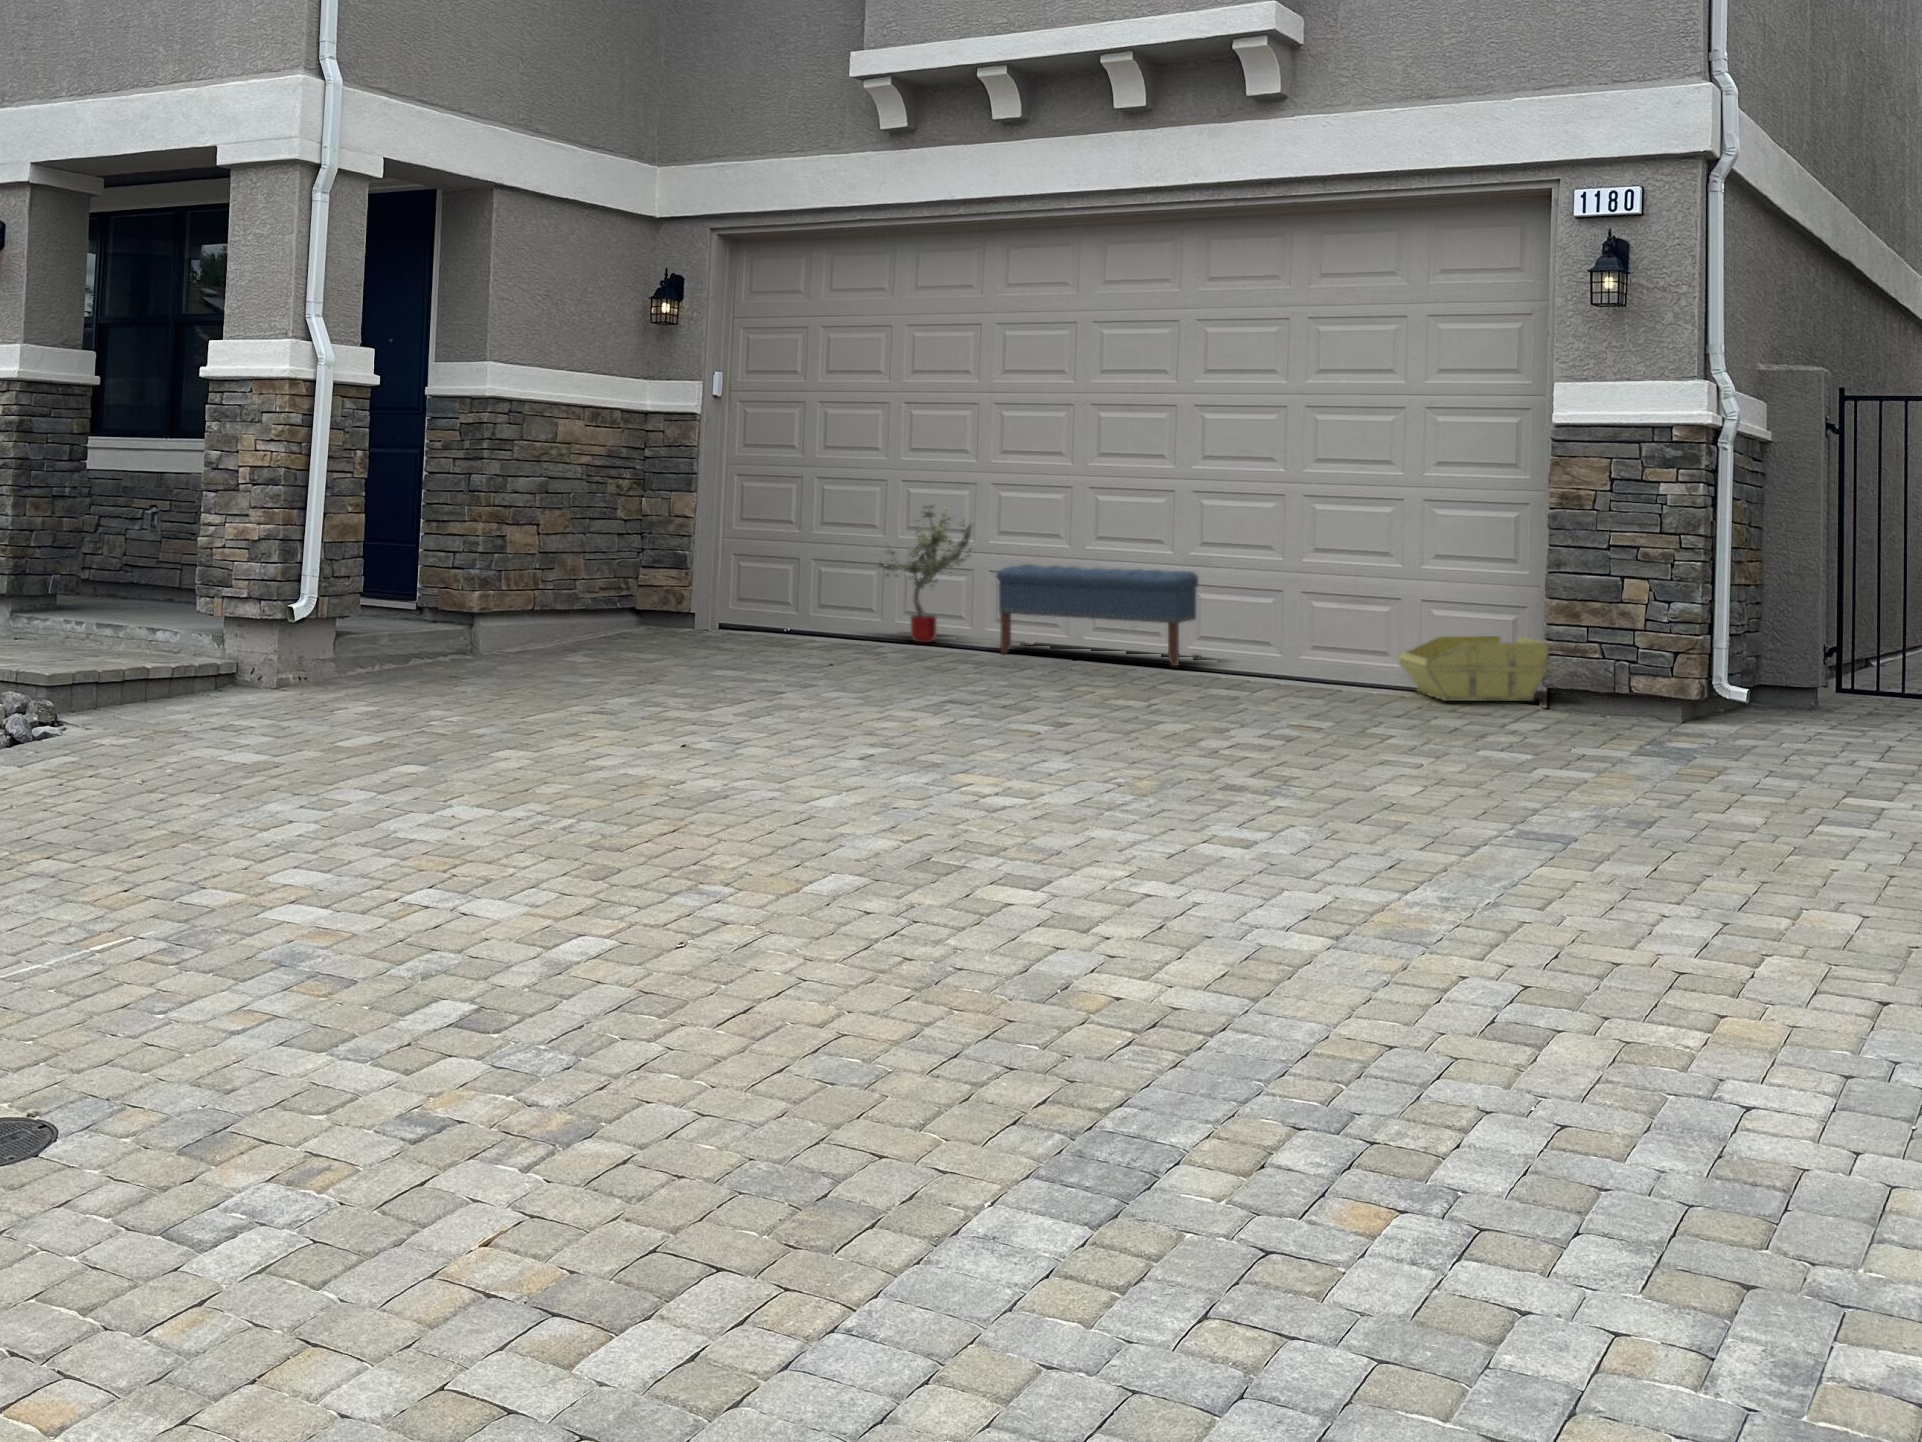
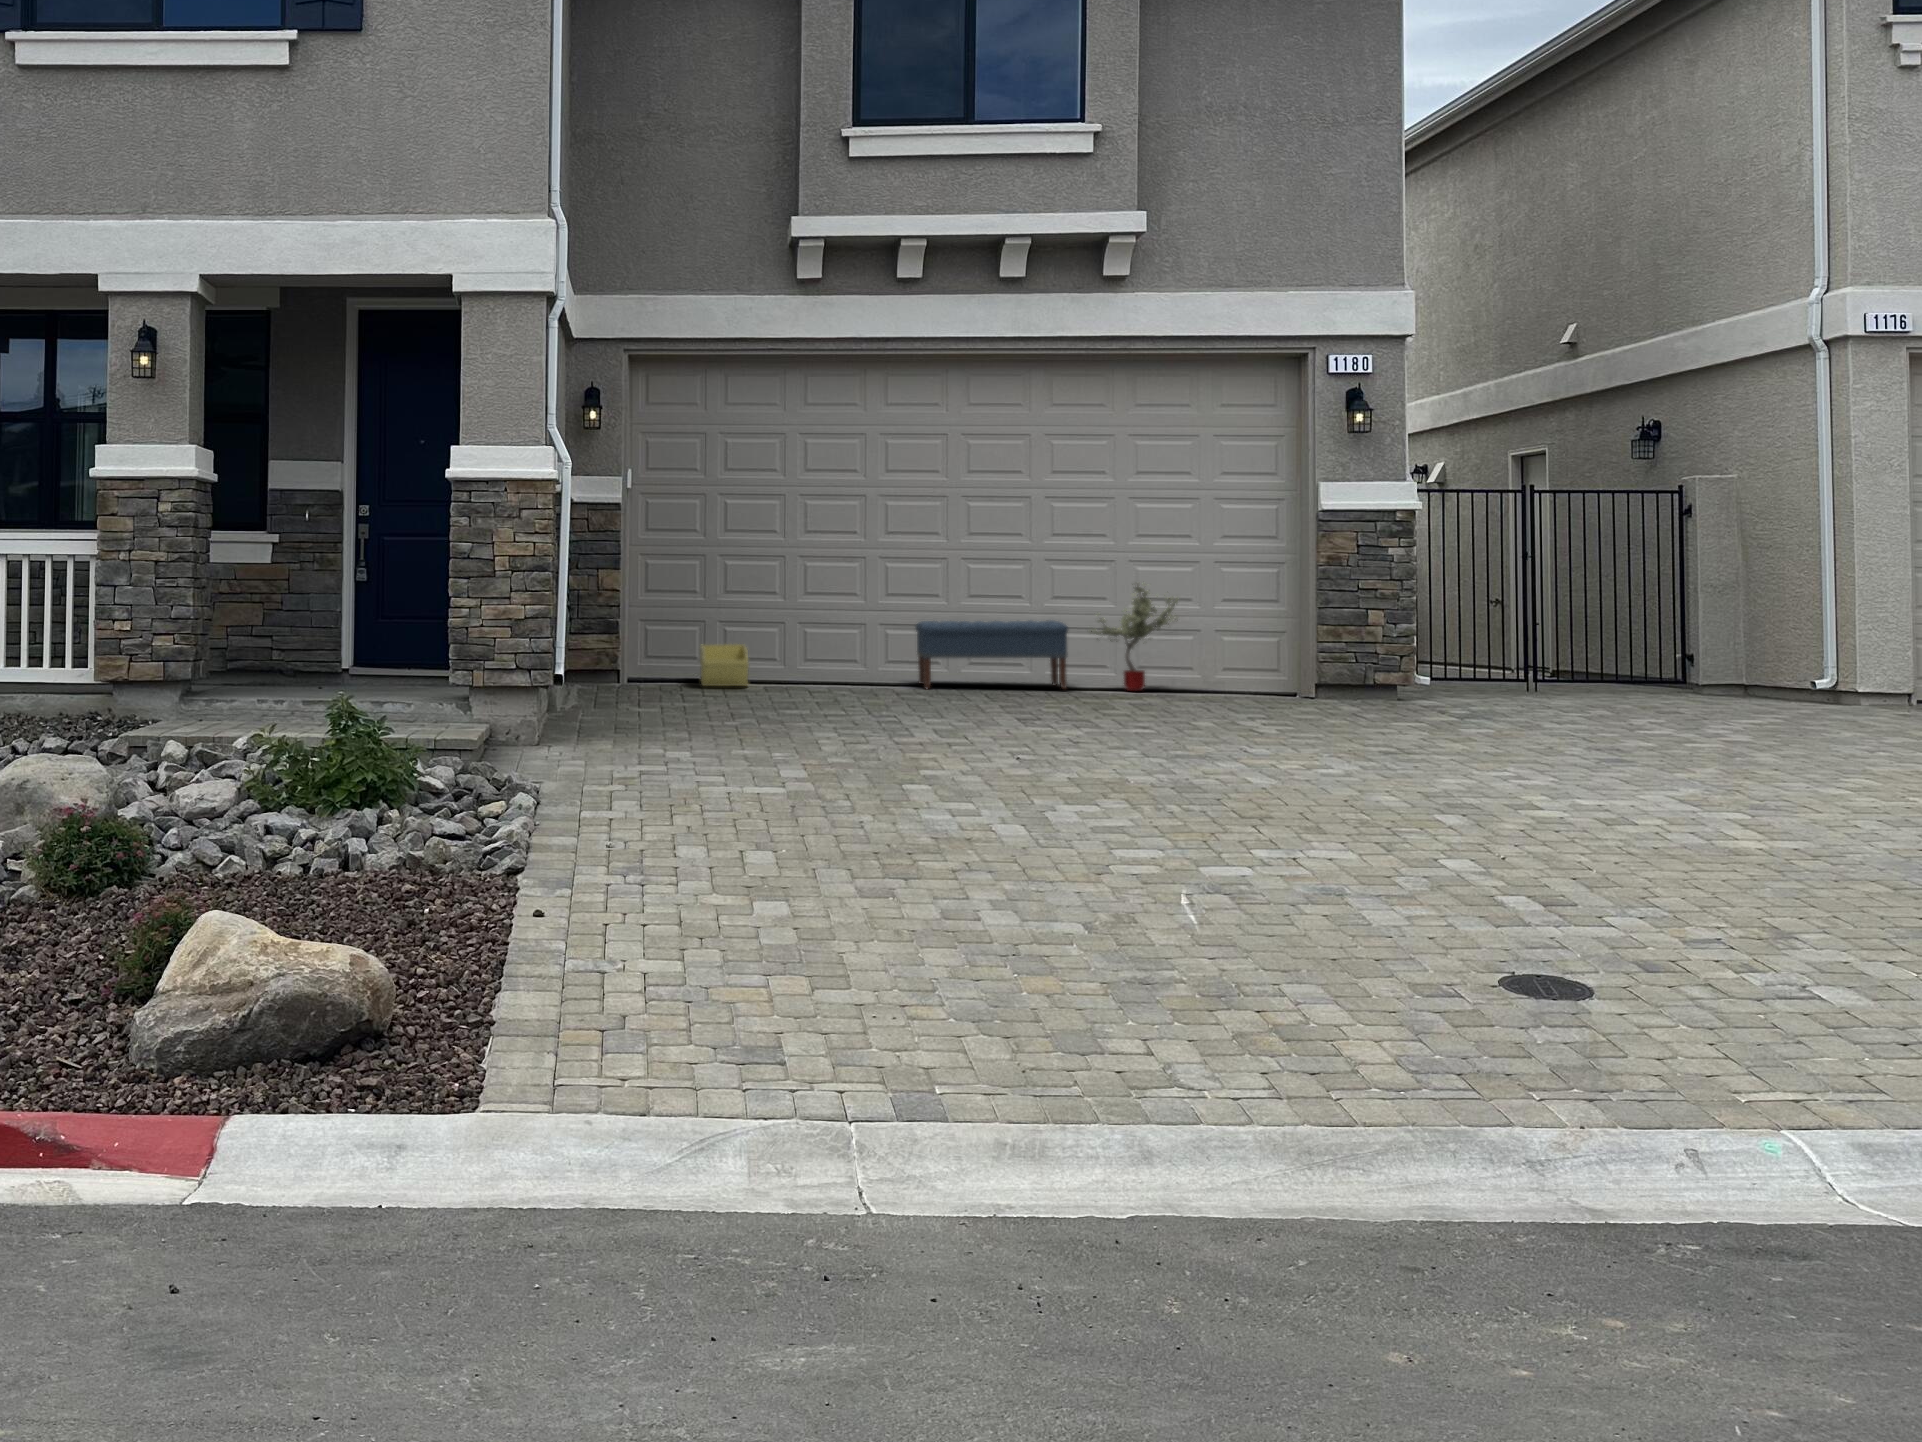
potted tree: present [878,506,972,643] -> present [1091,583,1178,691]
storage bin: present [1399,636,1548,701] -> present [700,644,749,686]

